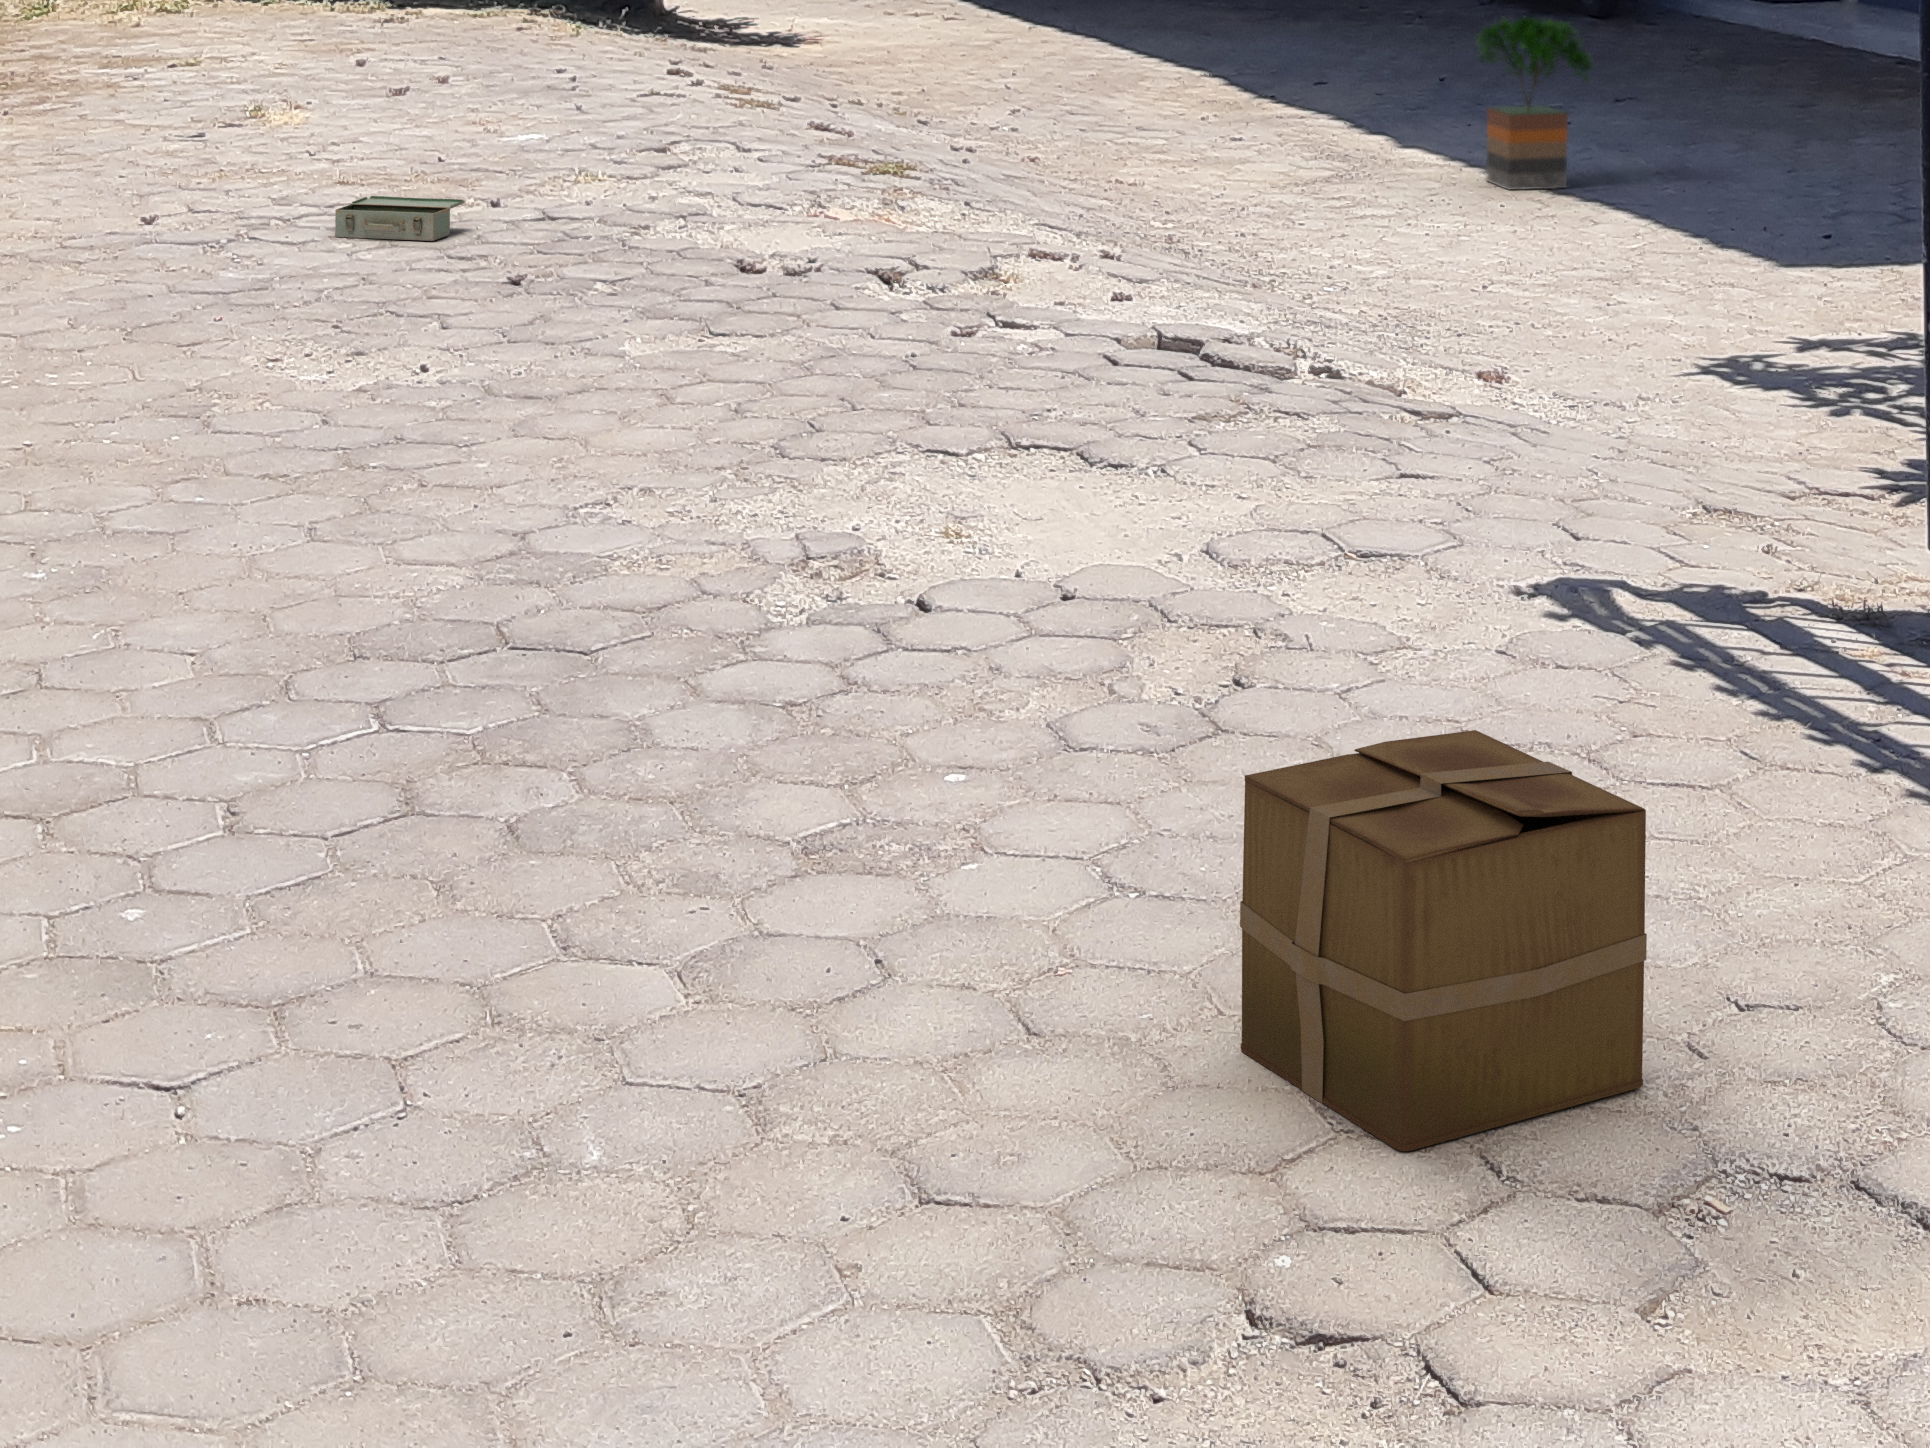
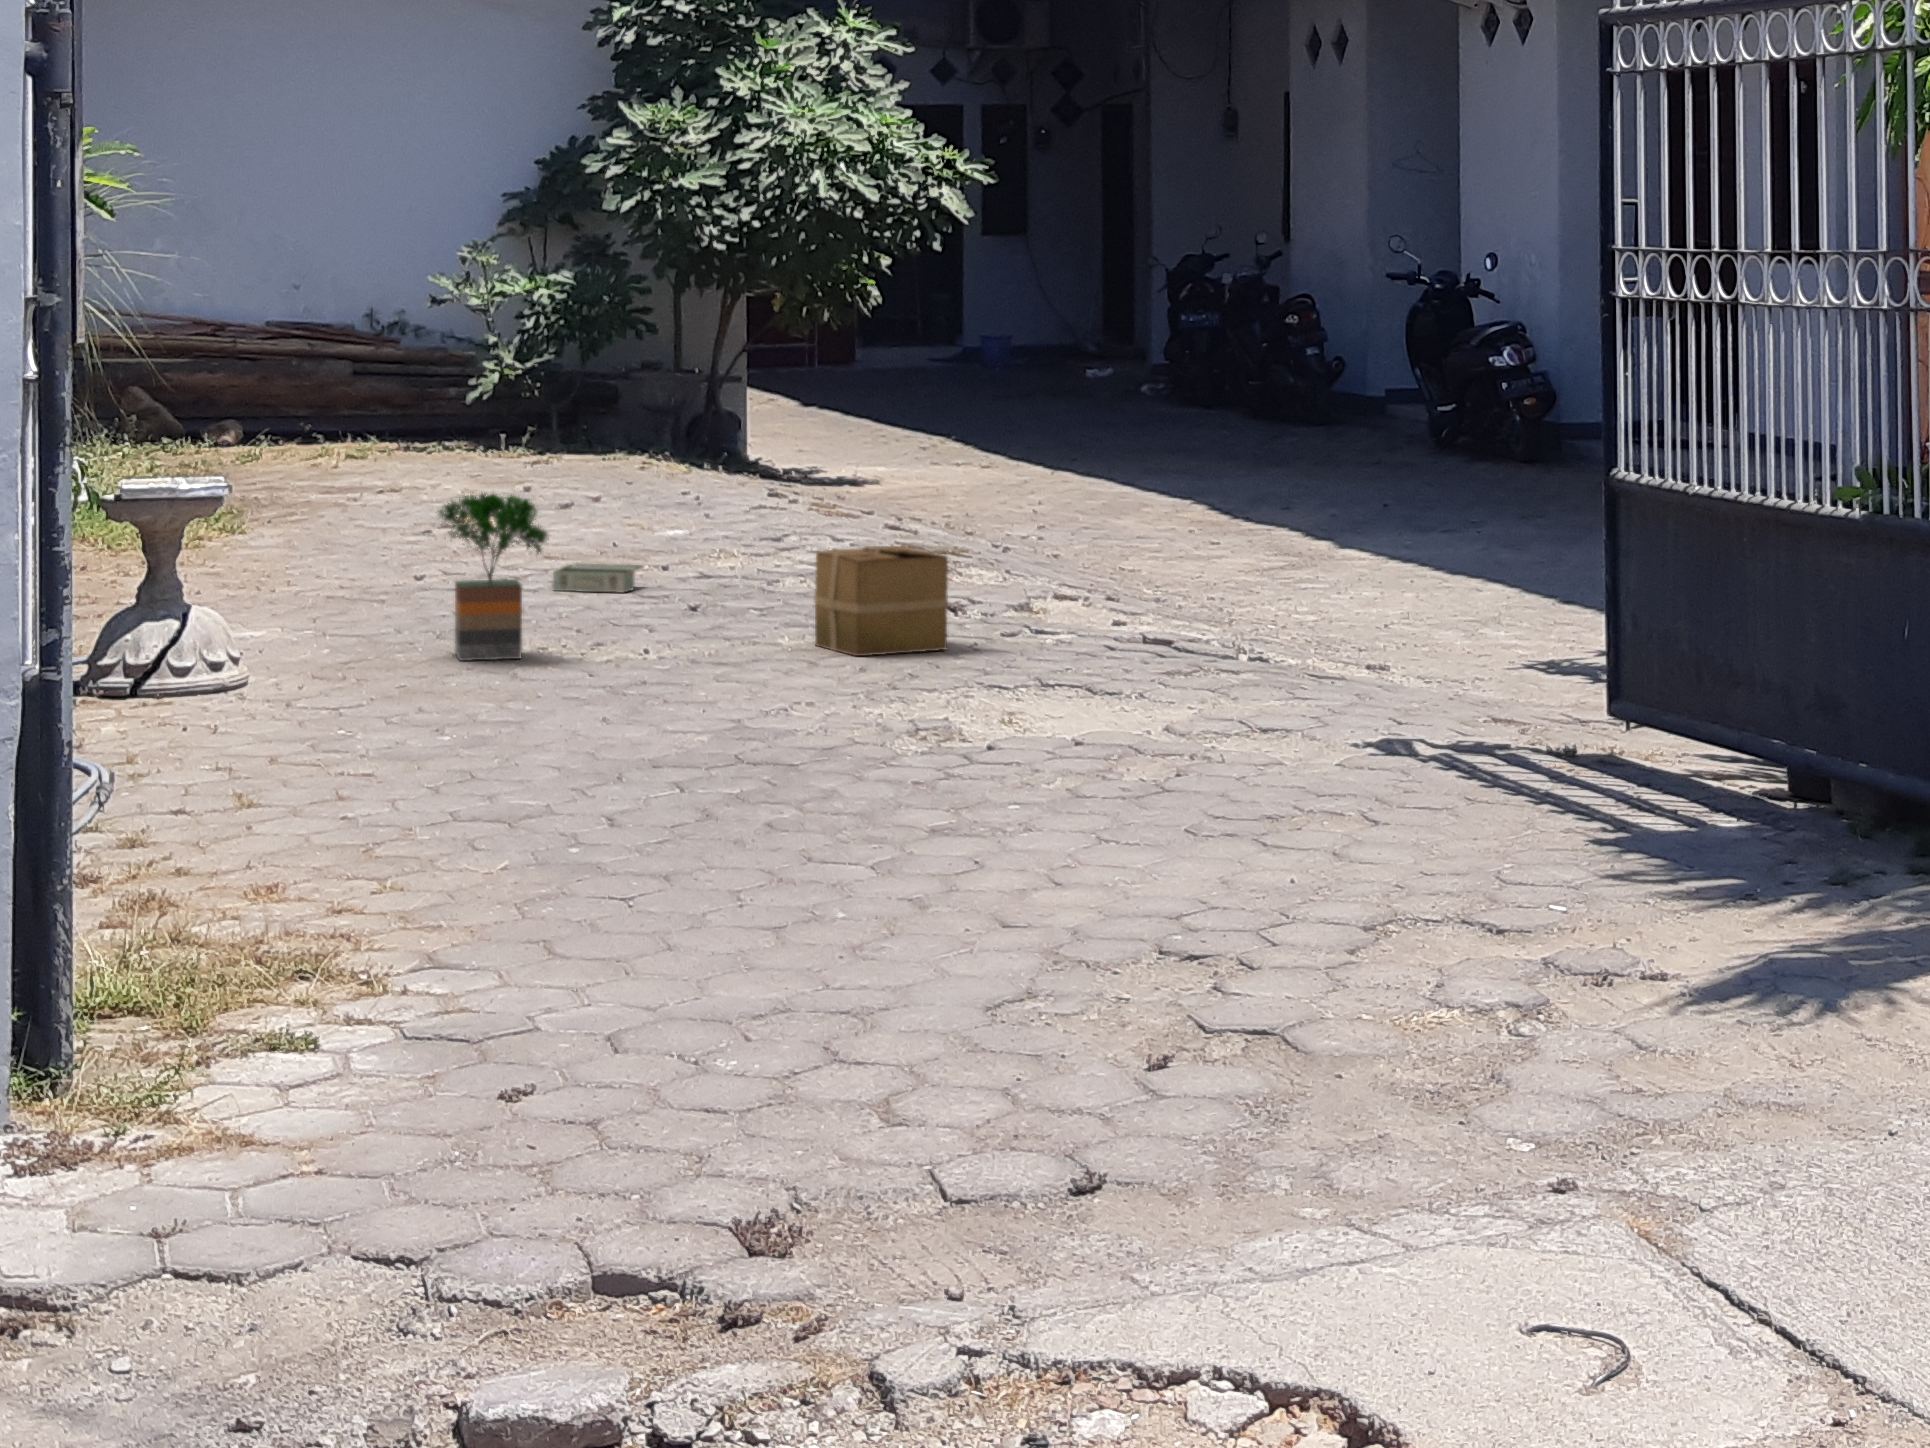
potted tree: present [1477,17,1594,190] -> present [438,493,548,661]
cardboard box: present [1240,730,1647,1151] -> present [814,546,948,656]

